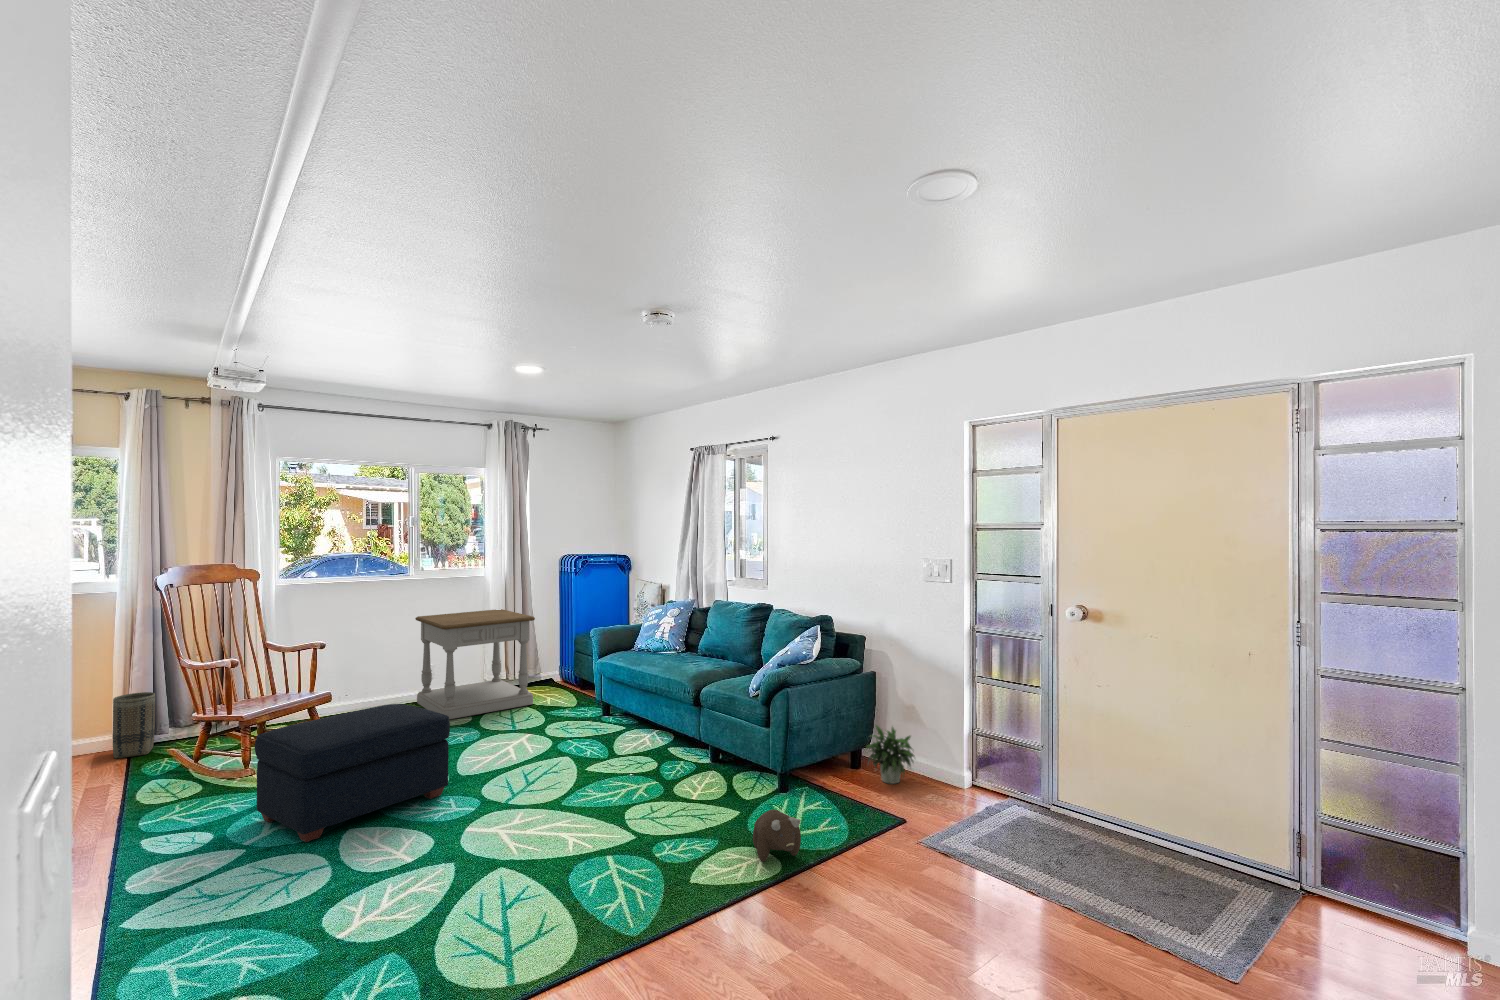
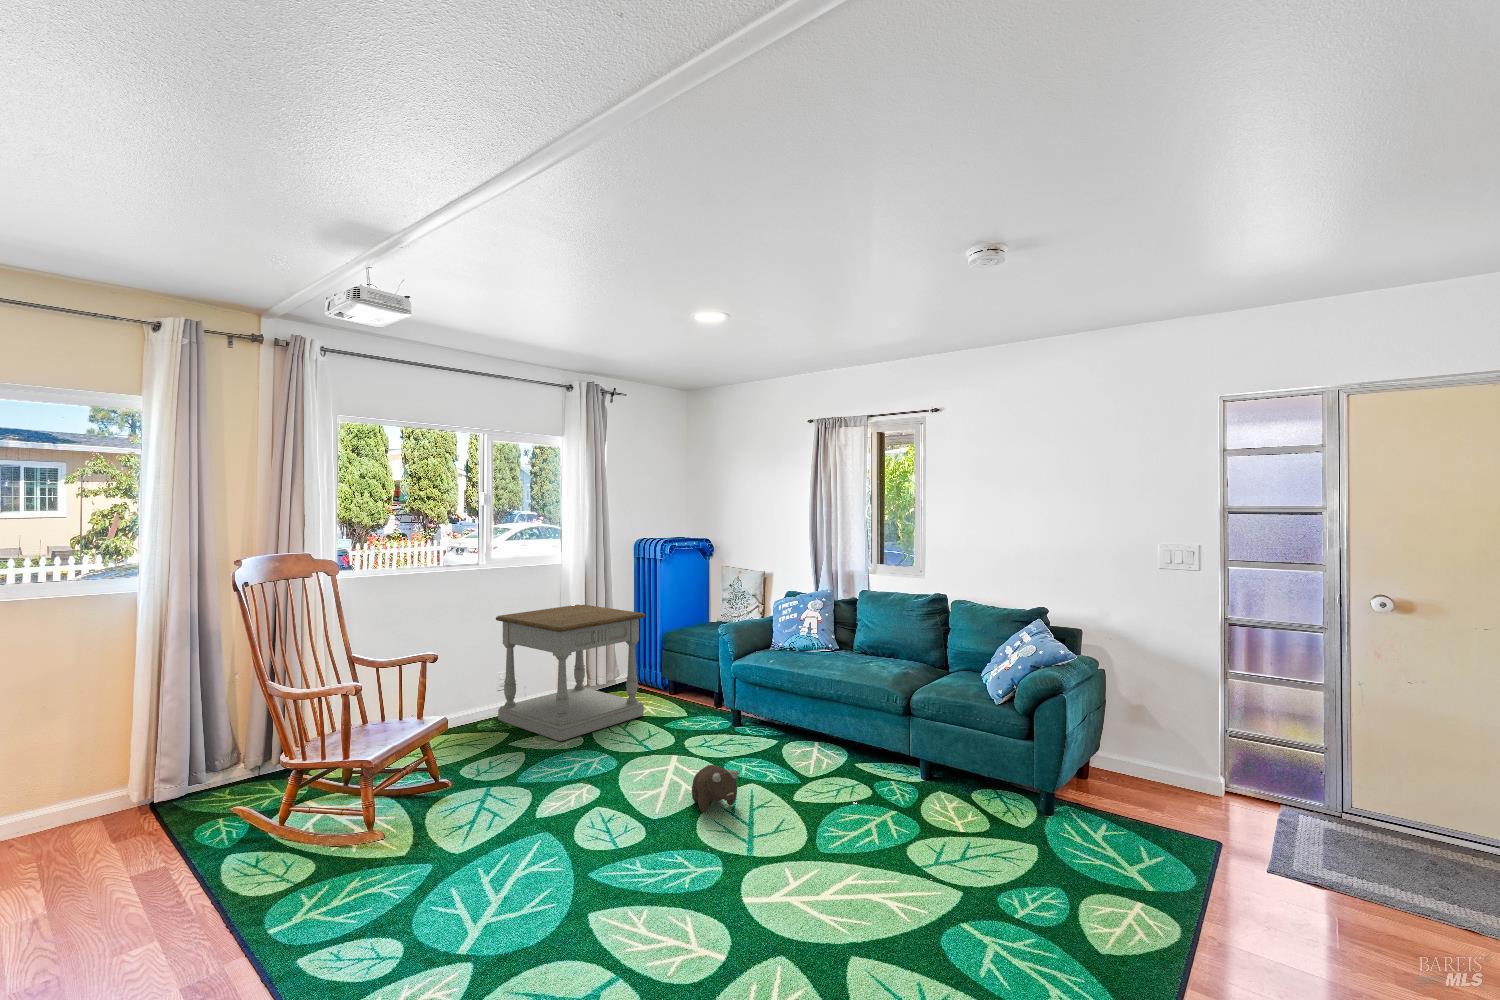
basket: present [113,692,155,758] -> none [154,728,209,822]
ottoman: present [255,704,450,842] -> none [462,730,681,926]
potted plant: present [865,726,914,784] -> none [1108,726,1171,790]
plush toy: present [753,810,801,862] -> present [692,765,739,812]

